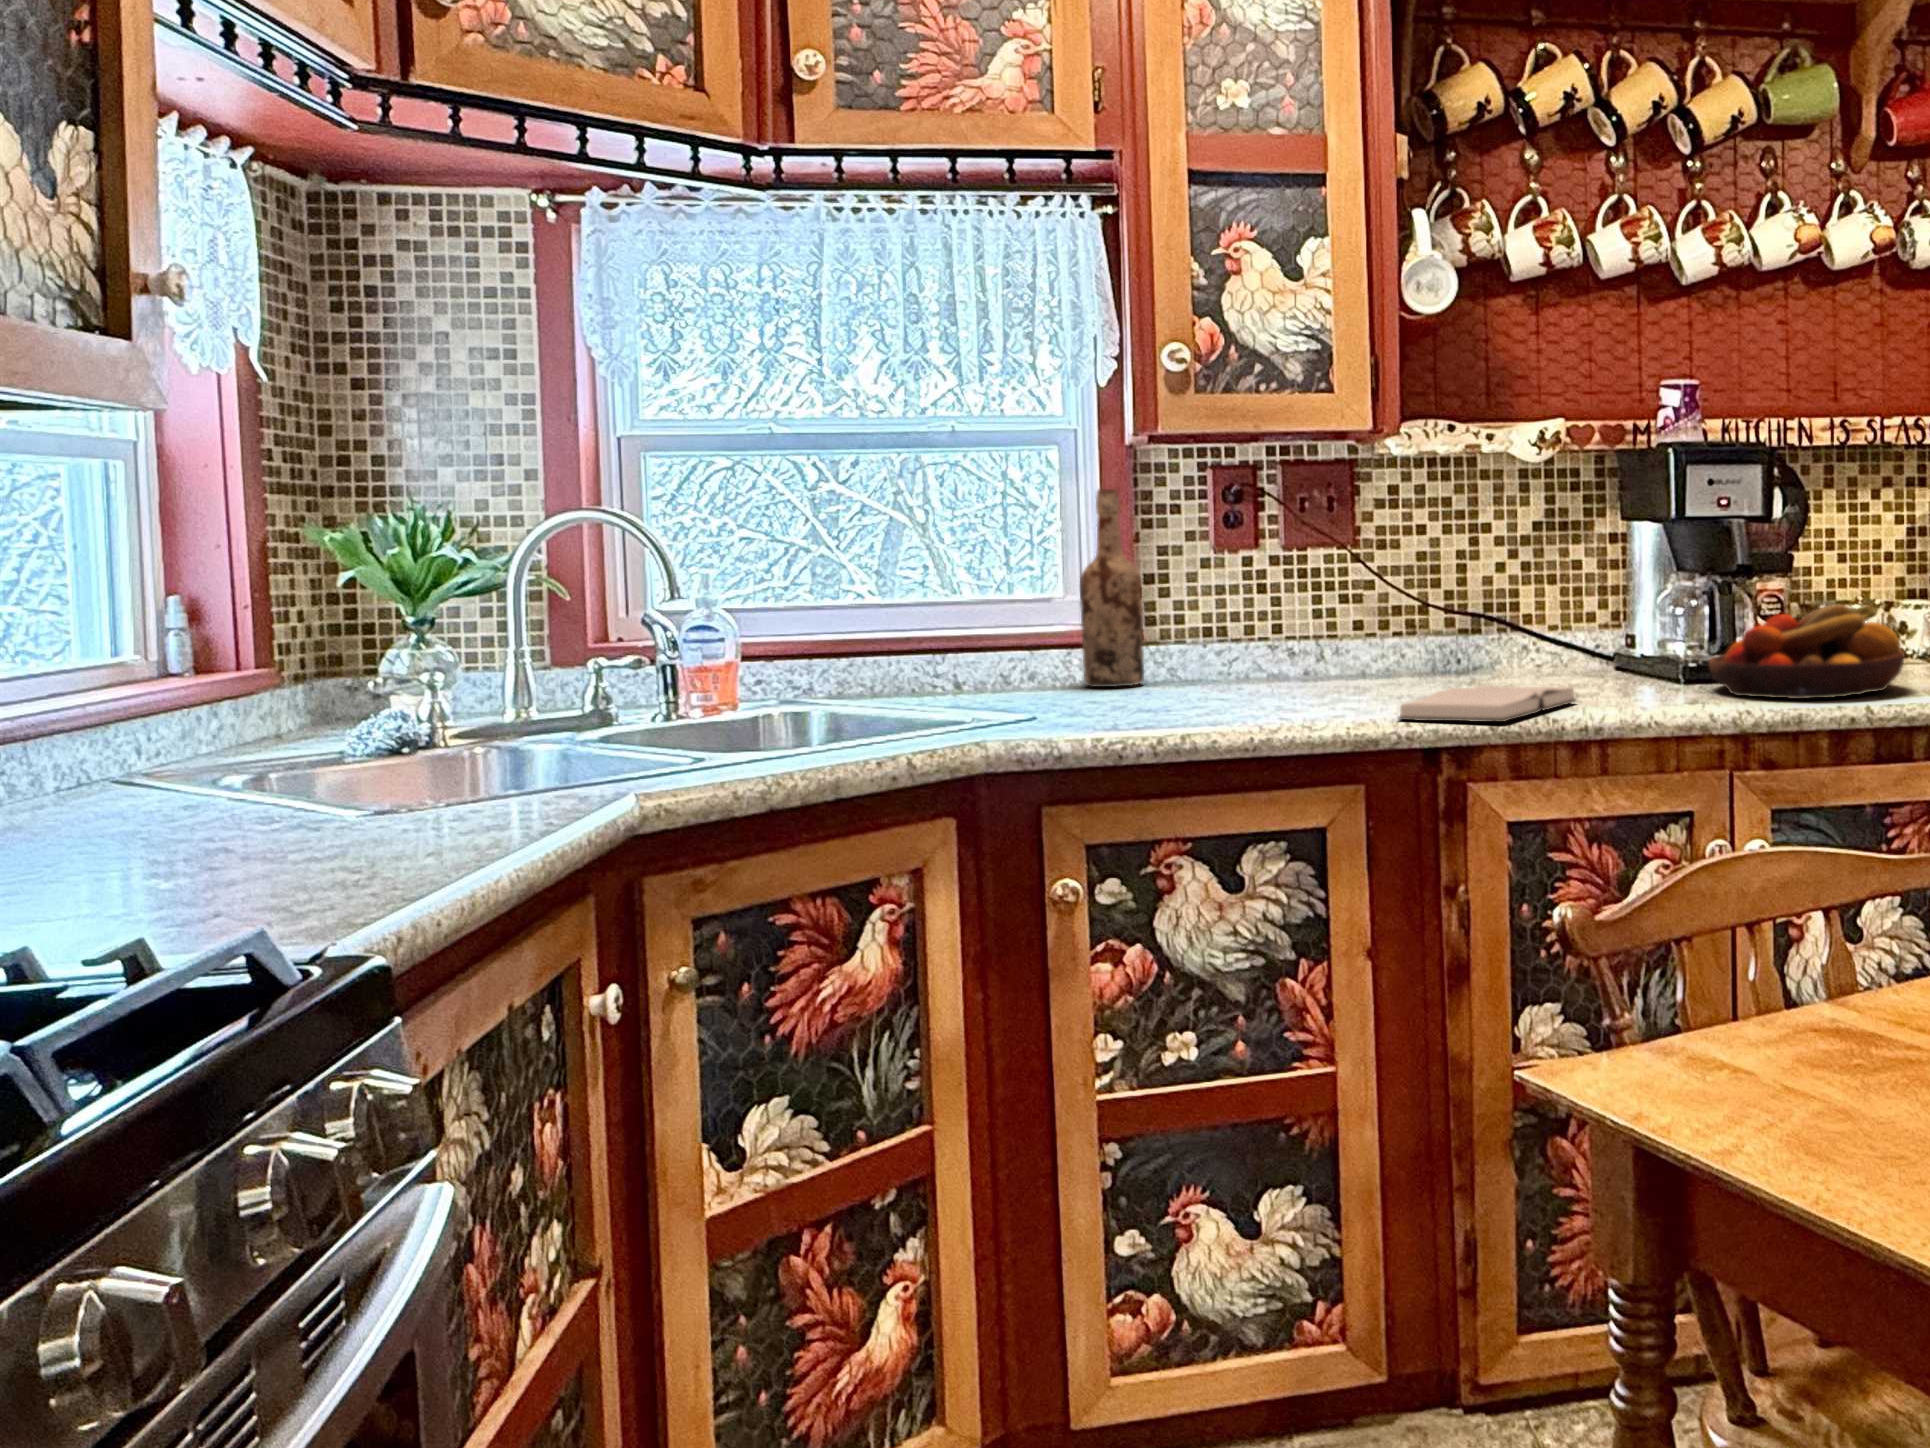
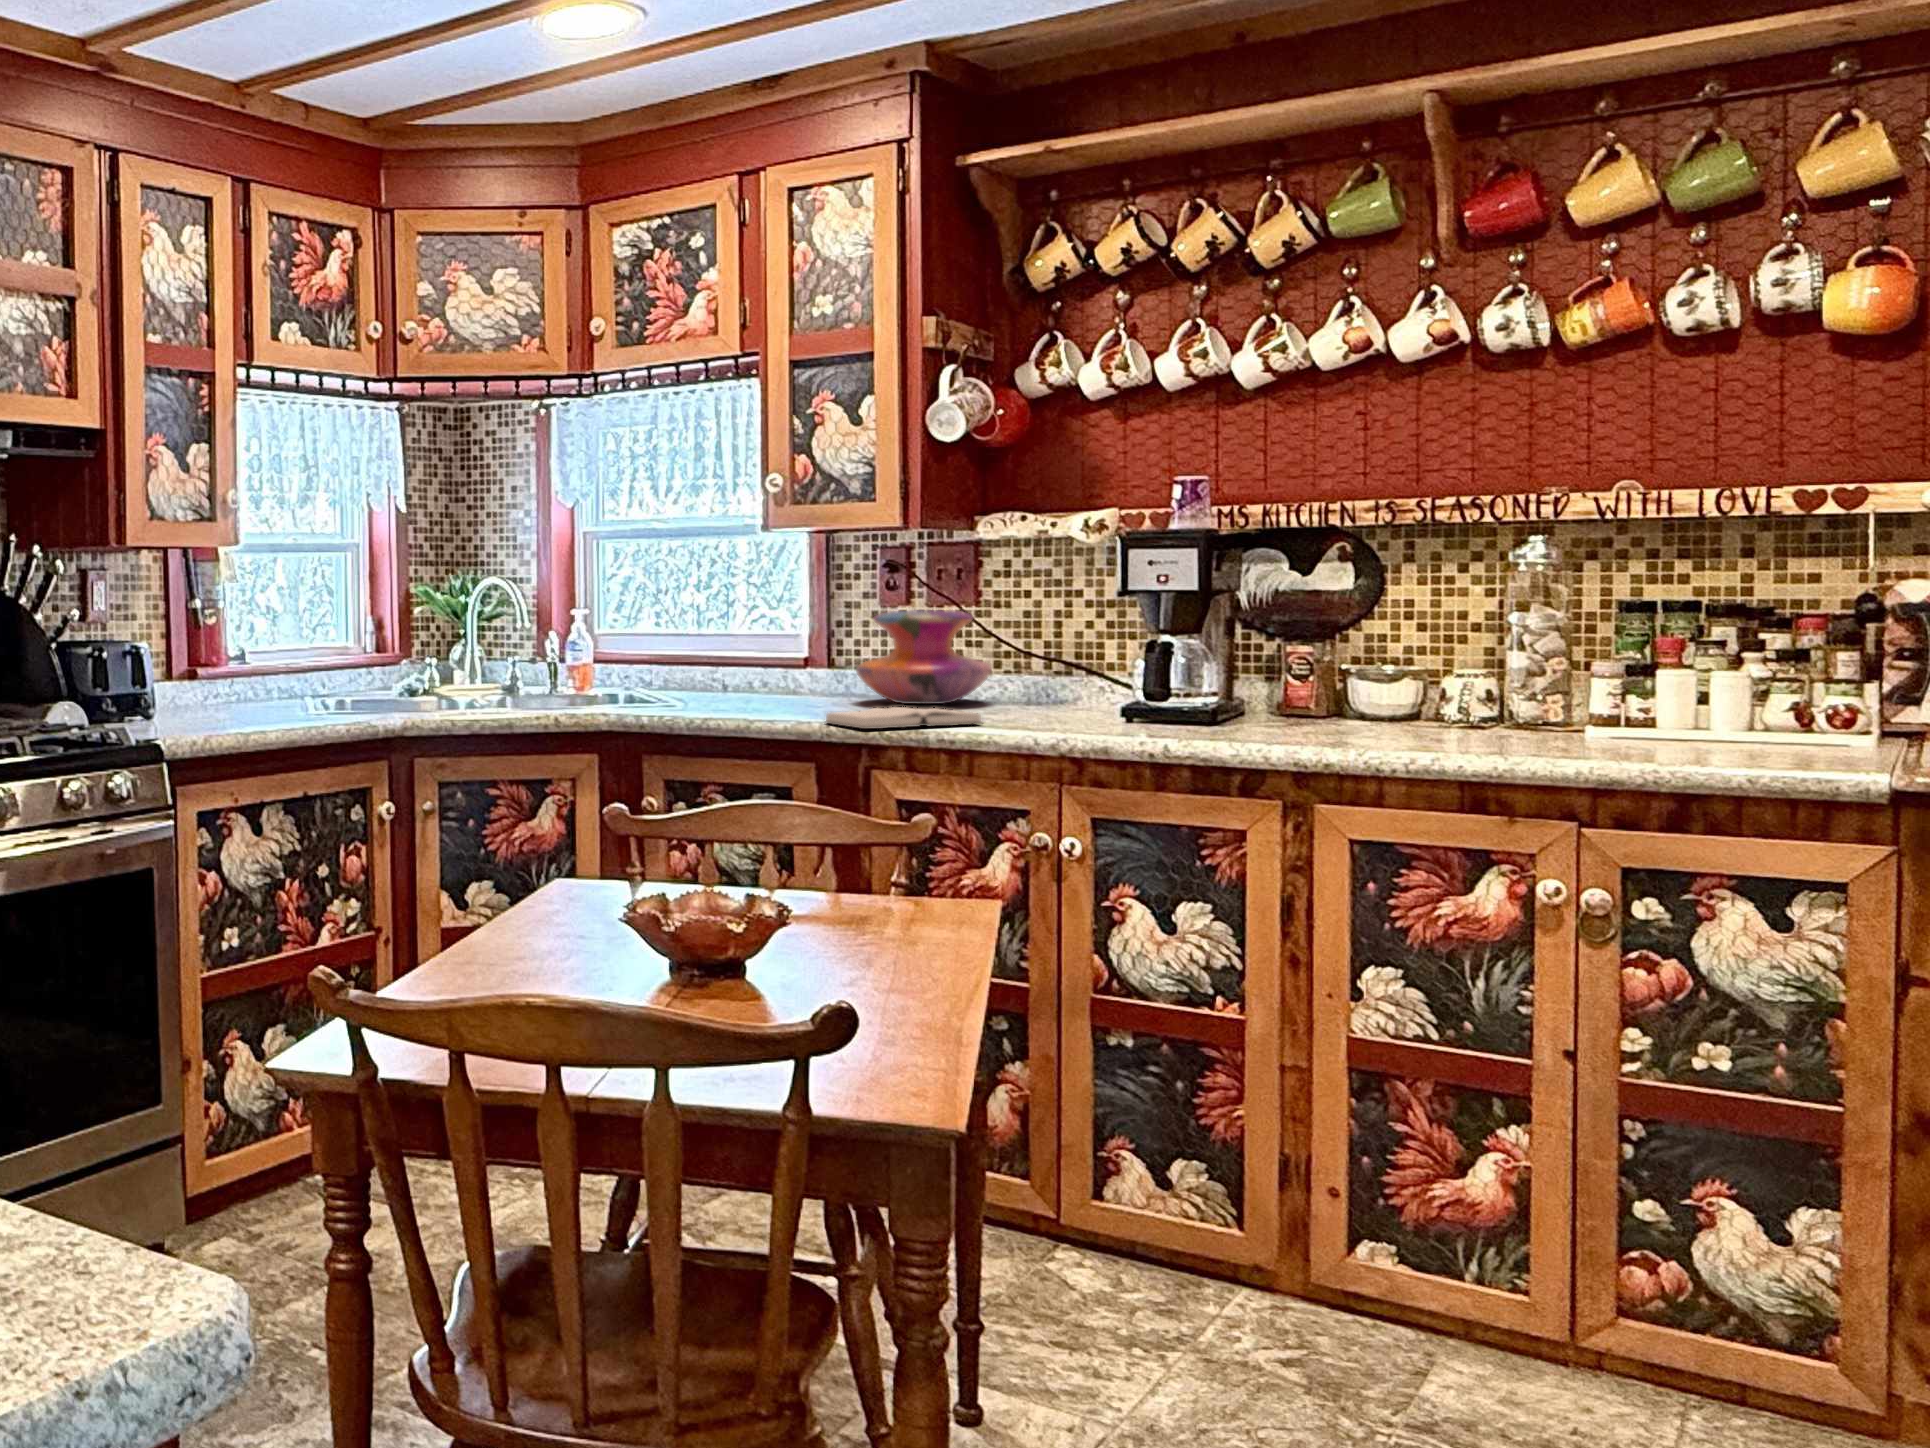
wine bottle: present [1080,489,1144,687] -> none [770,563,812,694]
decorative vase: none [1259,553,1440,685] -> present [856,610,991,704]
fruit bowl: present [1709,605,1905,699] -> none [1106,664,1282,737]

